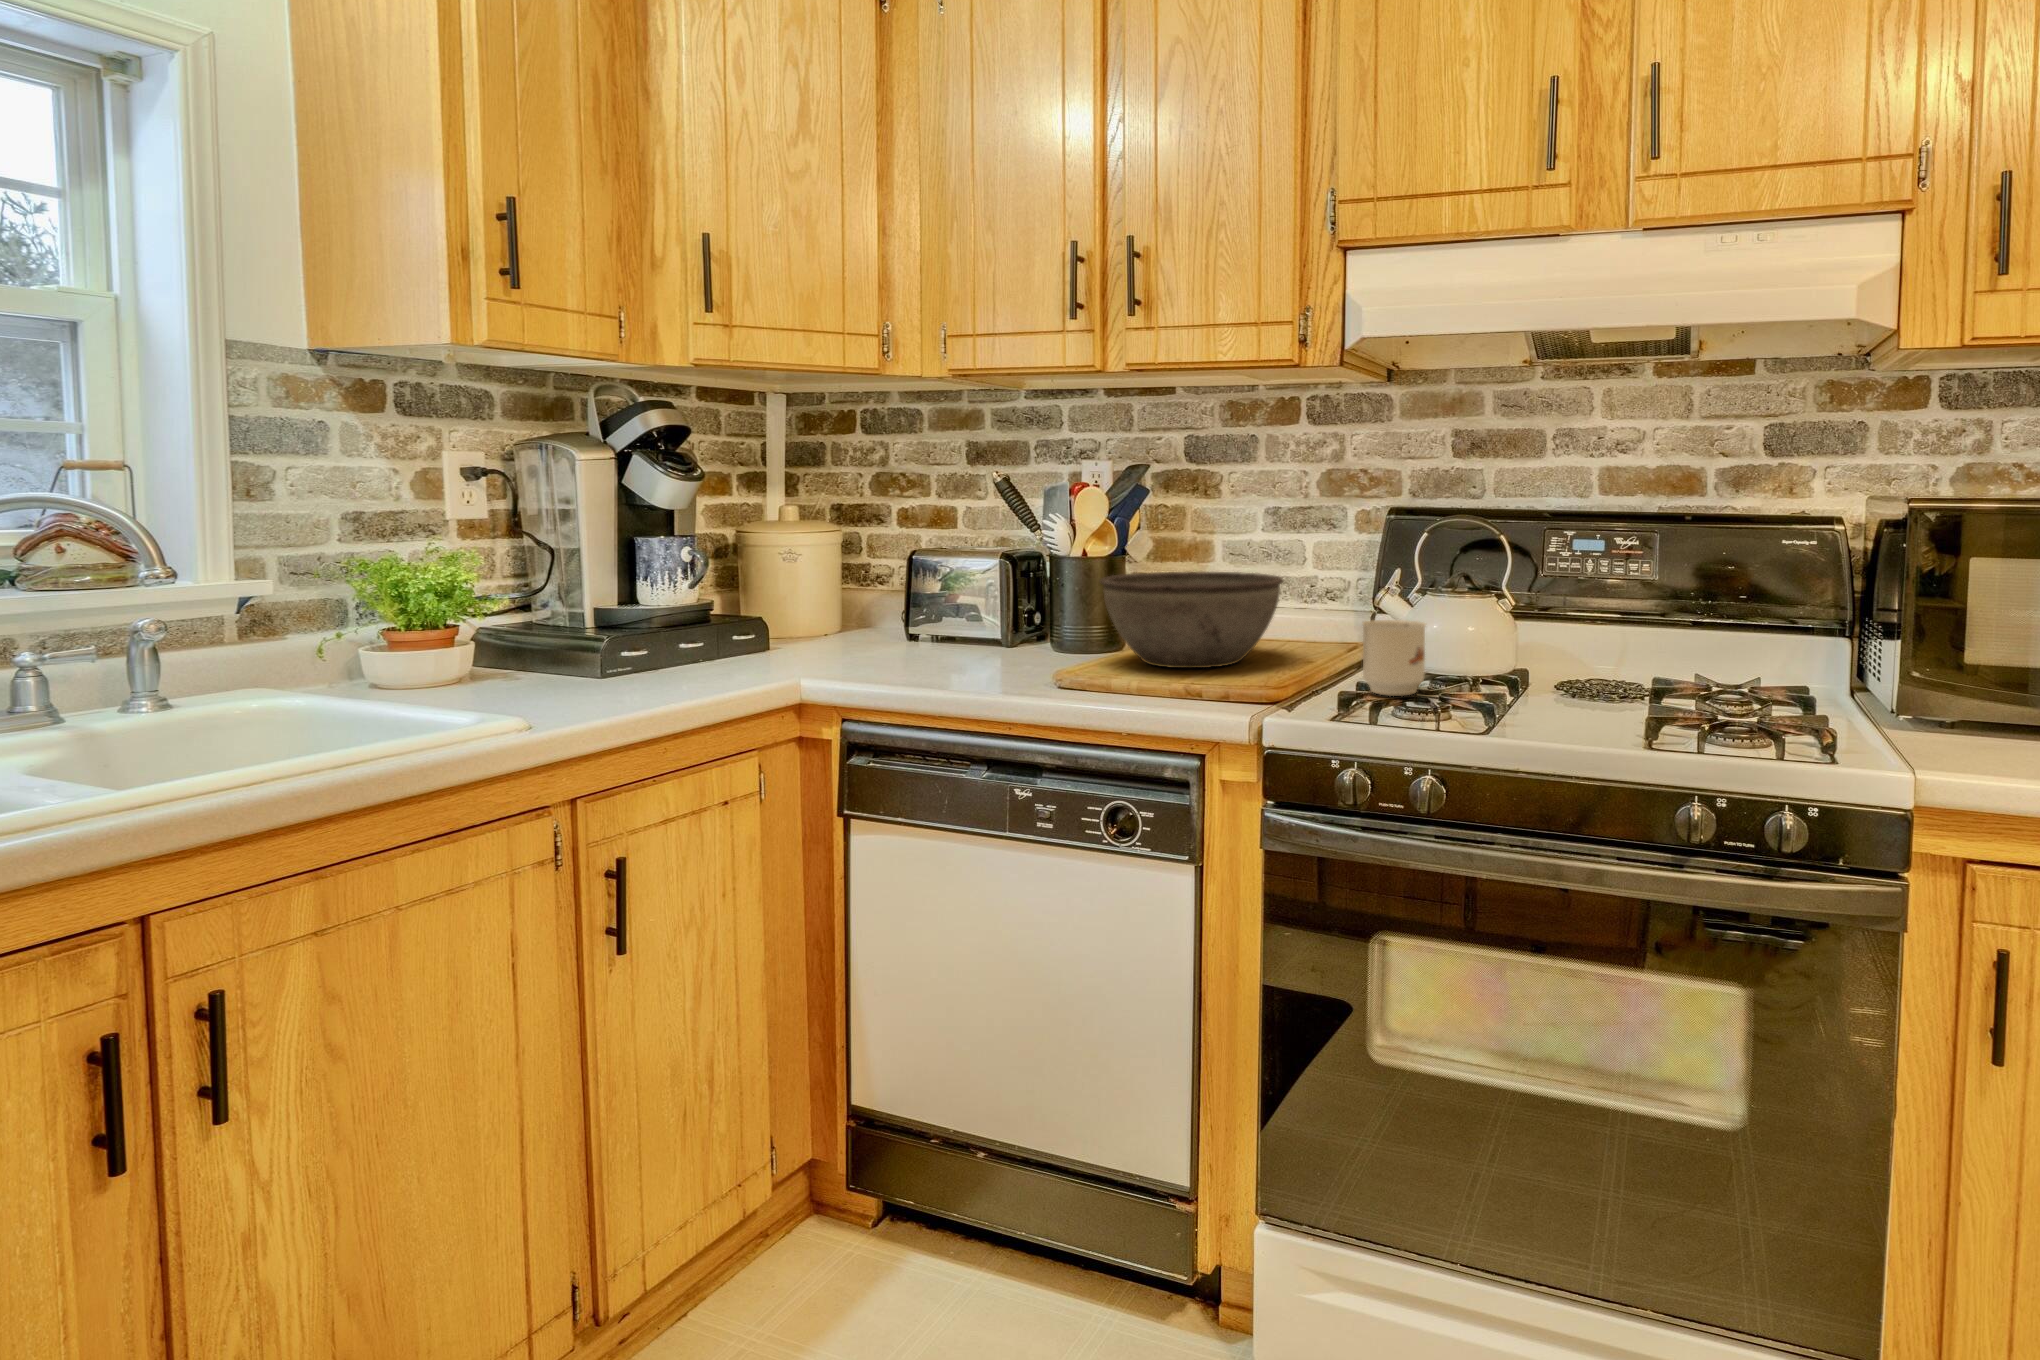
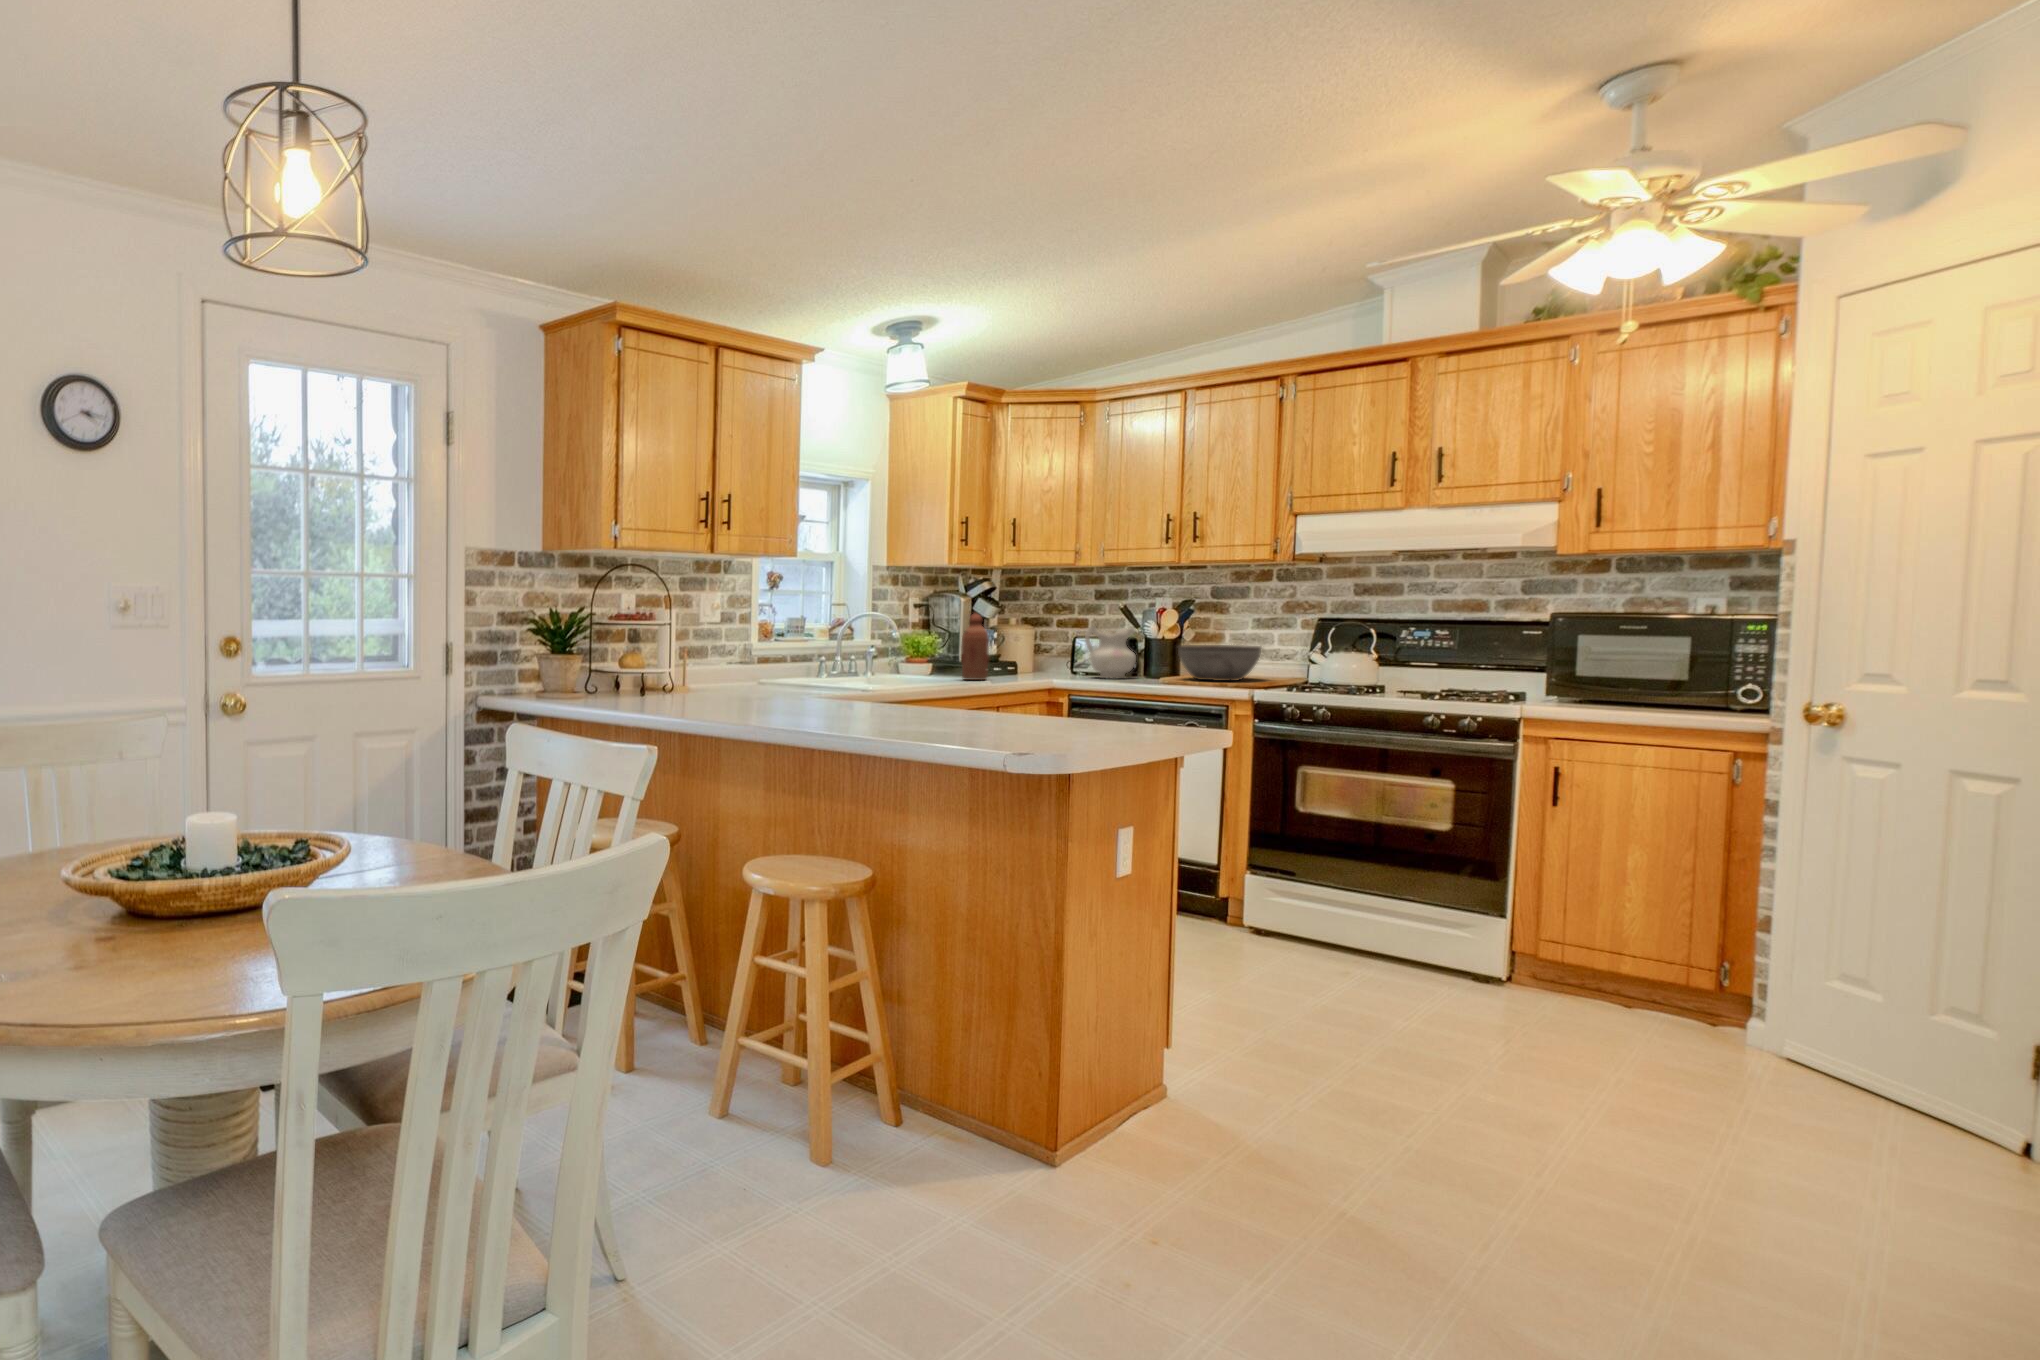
bottle: none [508,489,601,697] -> present [961,614,989,680]
ceramic pitcher: none [888,526,1016,666] -> present [1085,626,1136,678]
mug: present [1363,620,1426,696] -> none [1298,660,1327,687]

